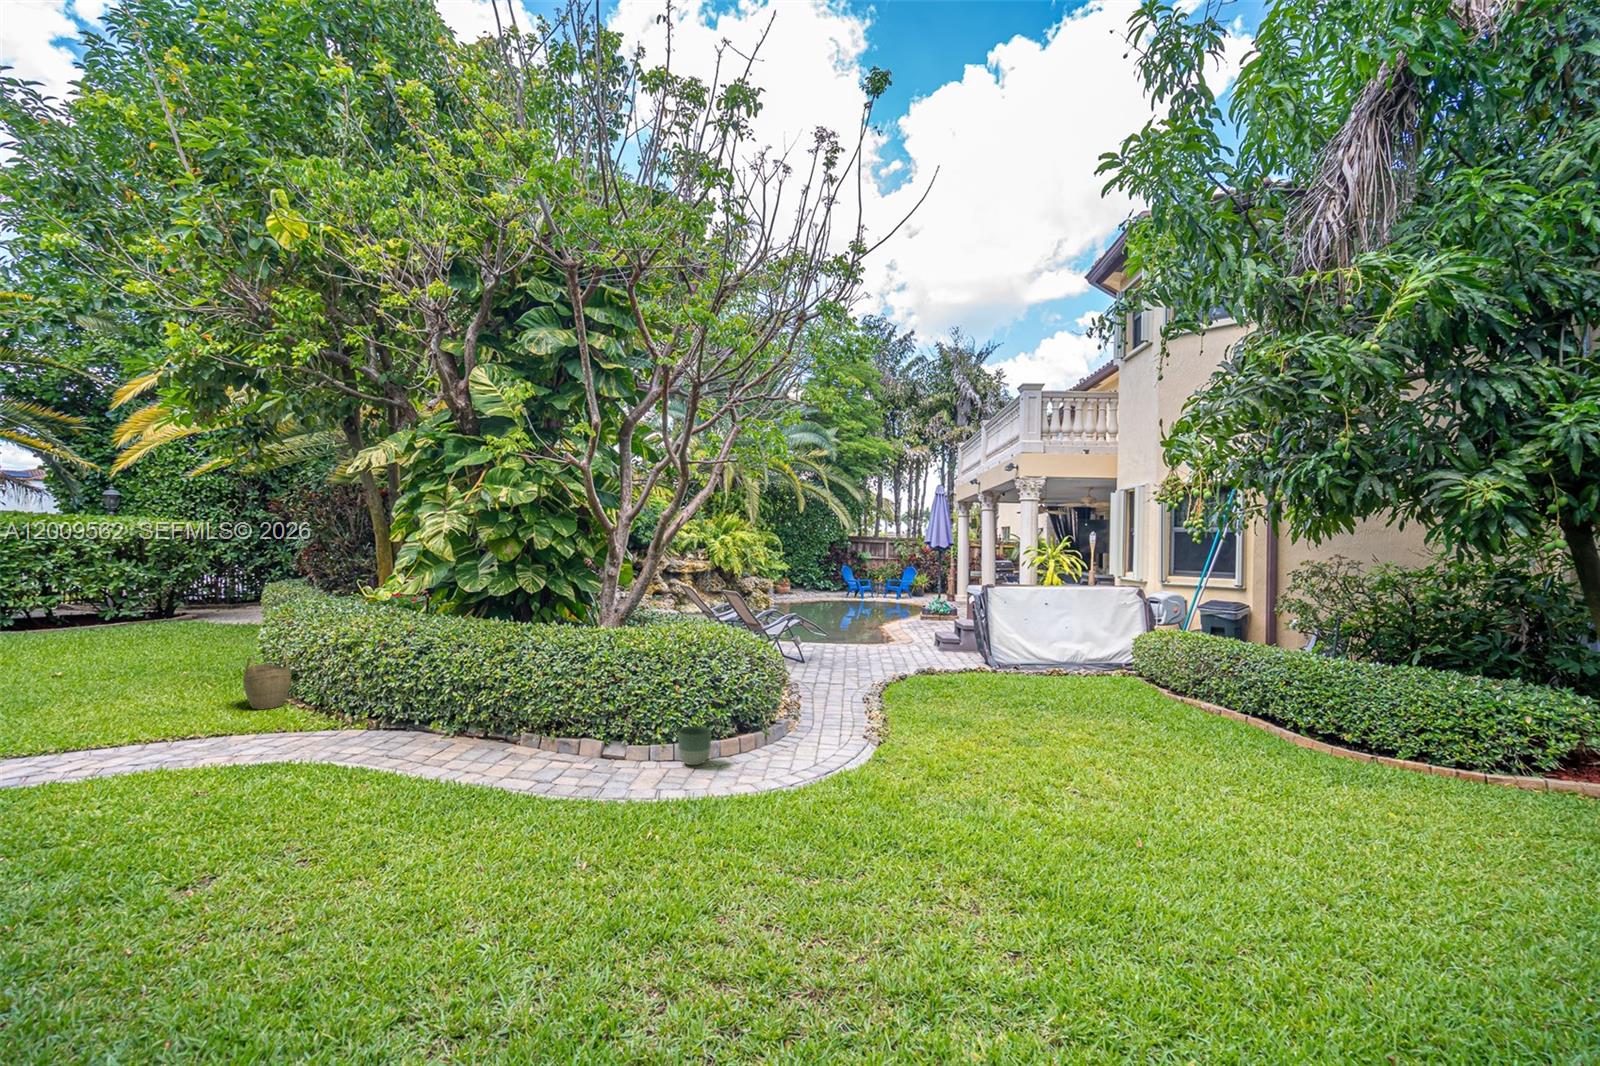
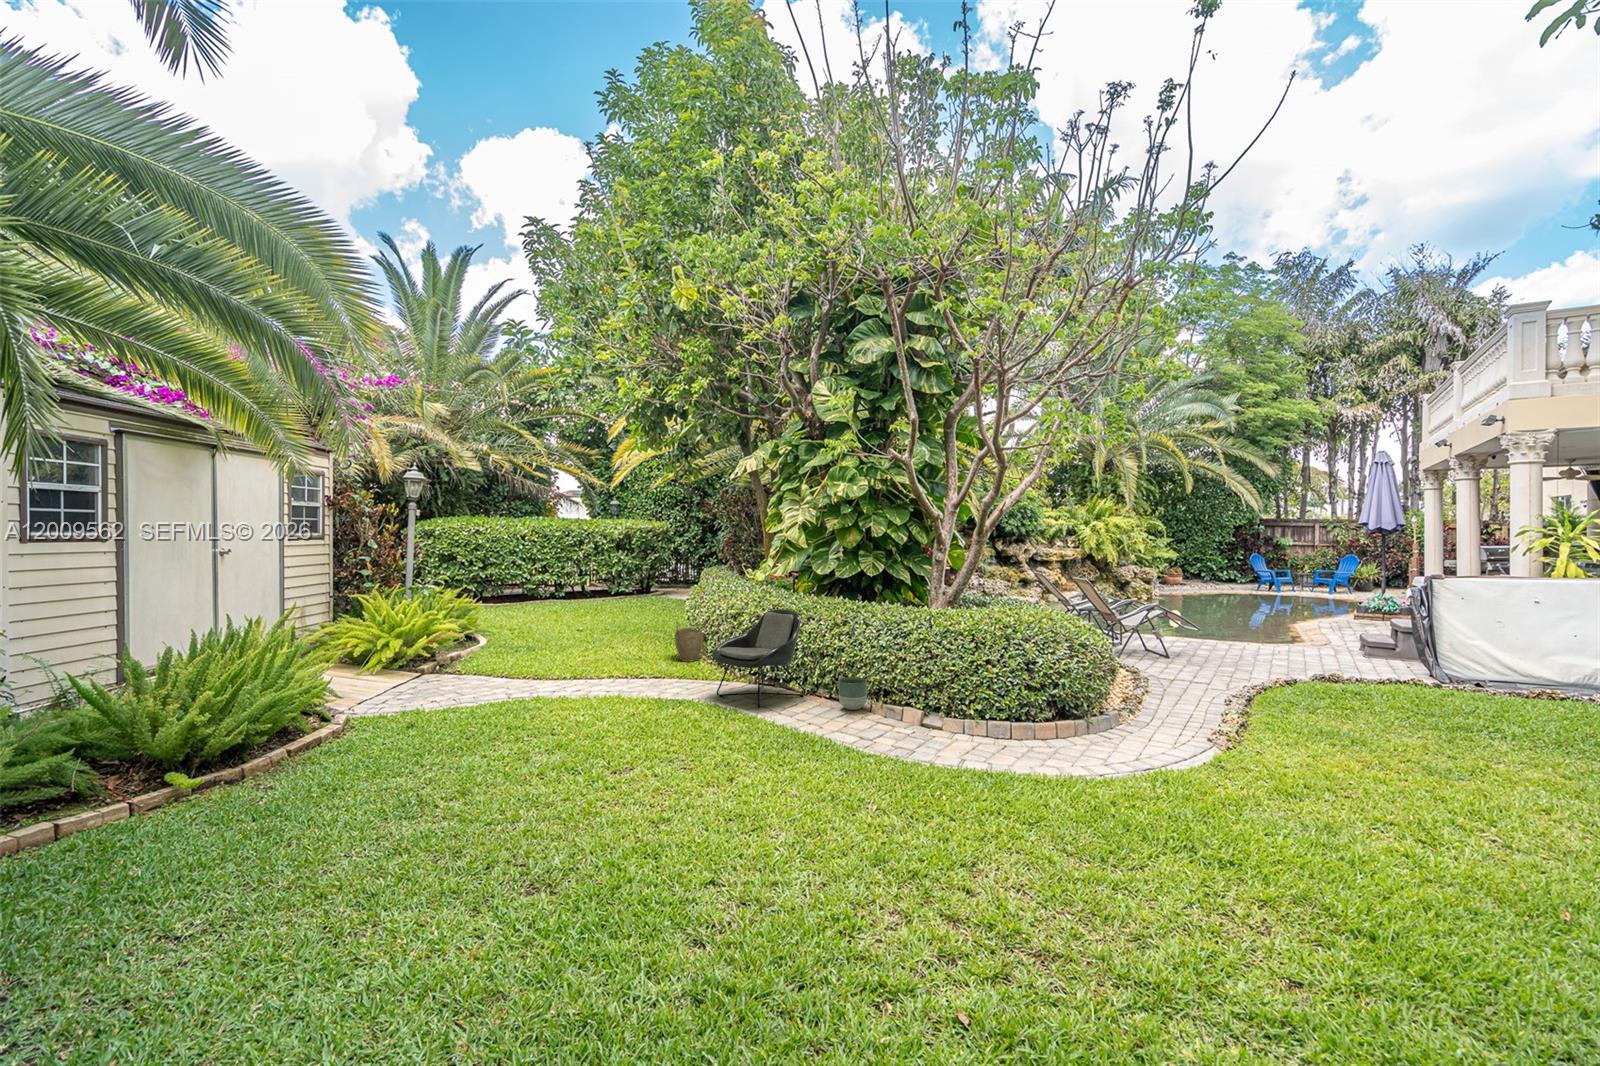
lounge chair: none [322,636,456,762] -> present [712,609,806,708]
planter: present [678,726,711,765] -> present [838,677,867,710]

